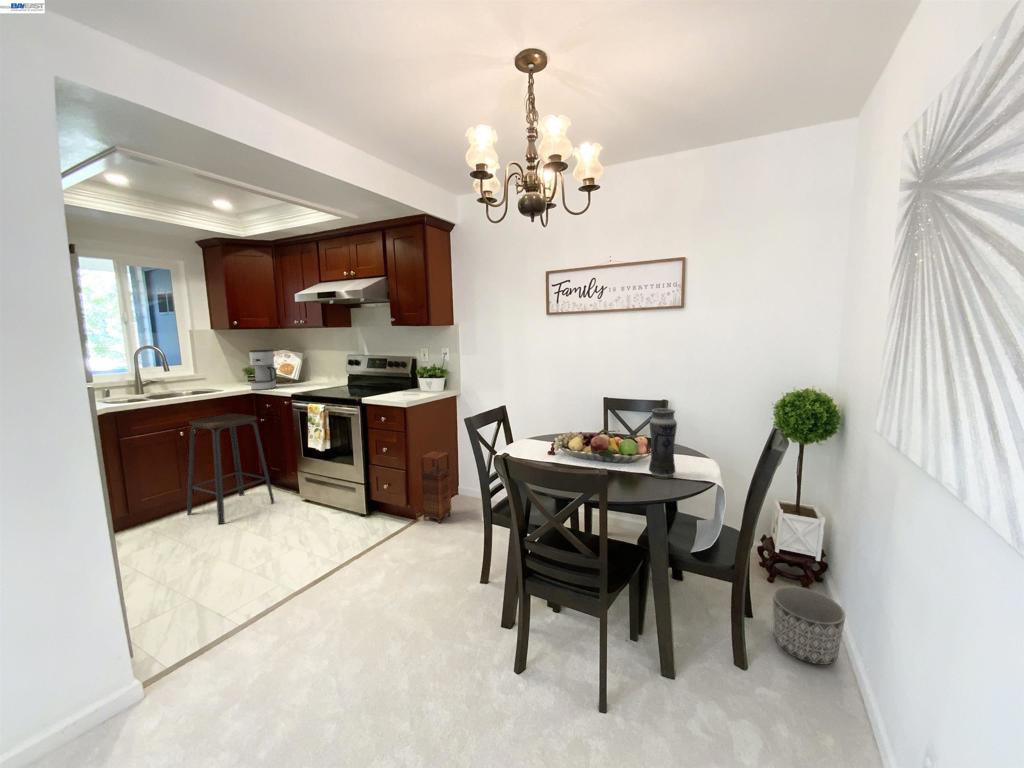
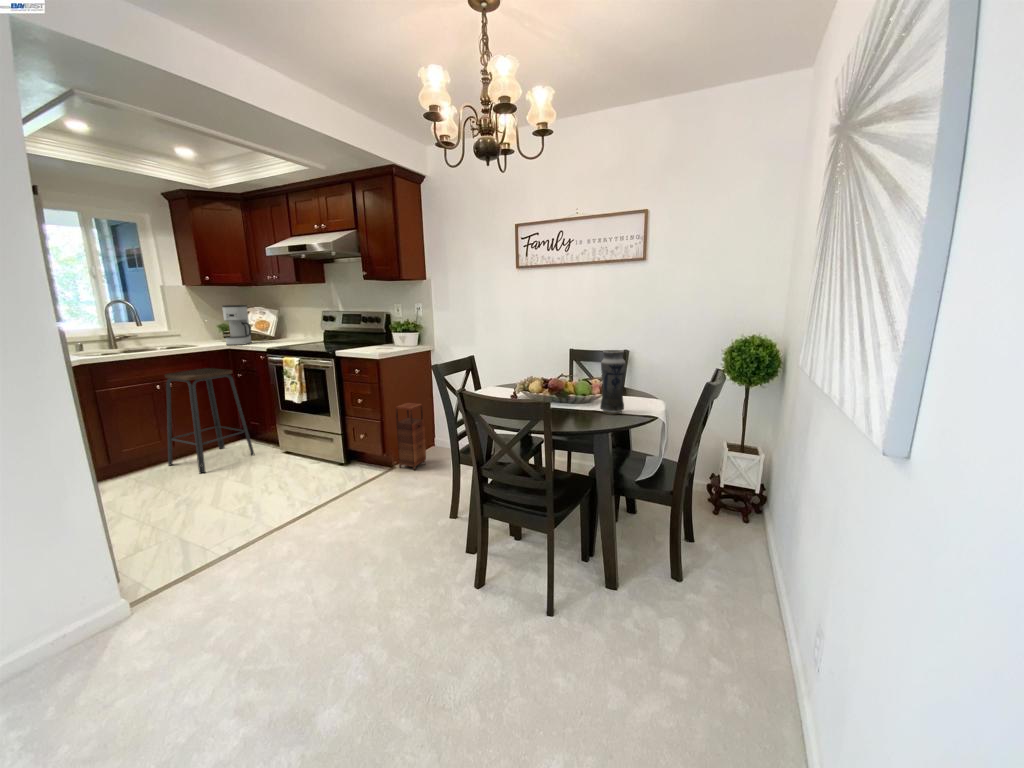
planter: present [773,586,845,664] -> none [710,513,771,576]

